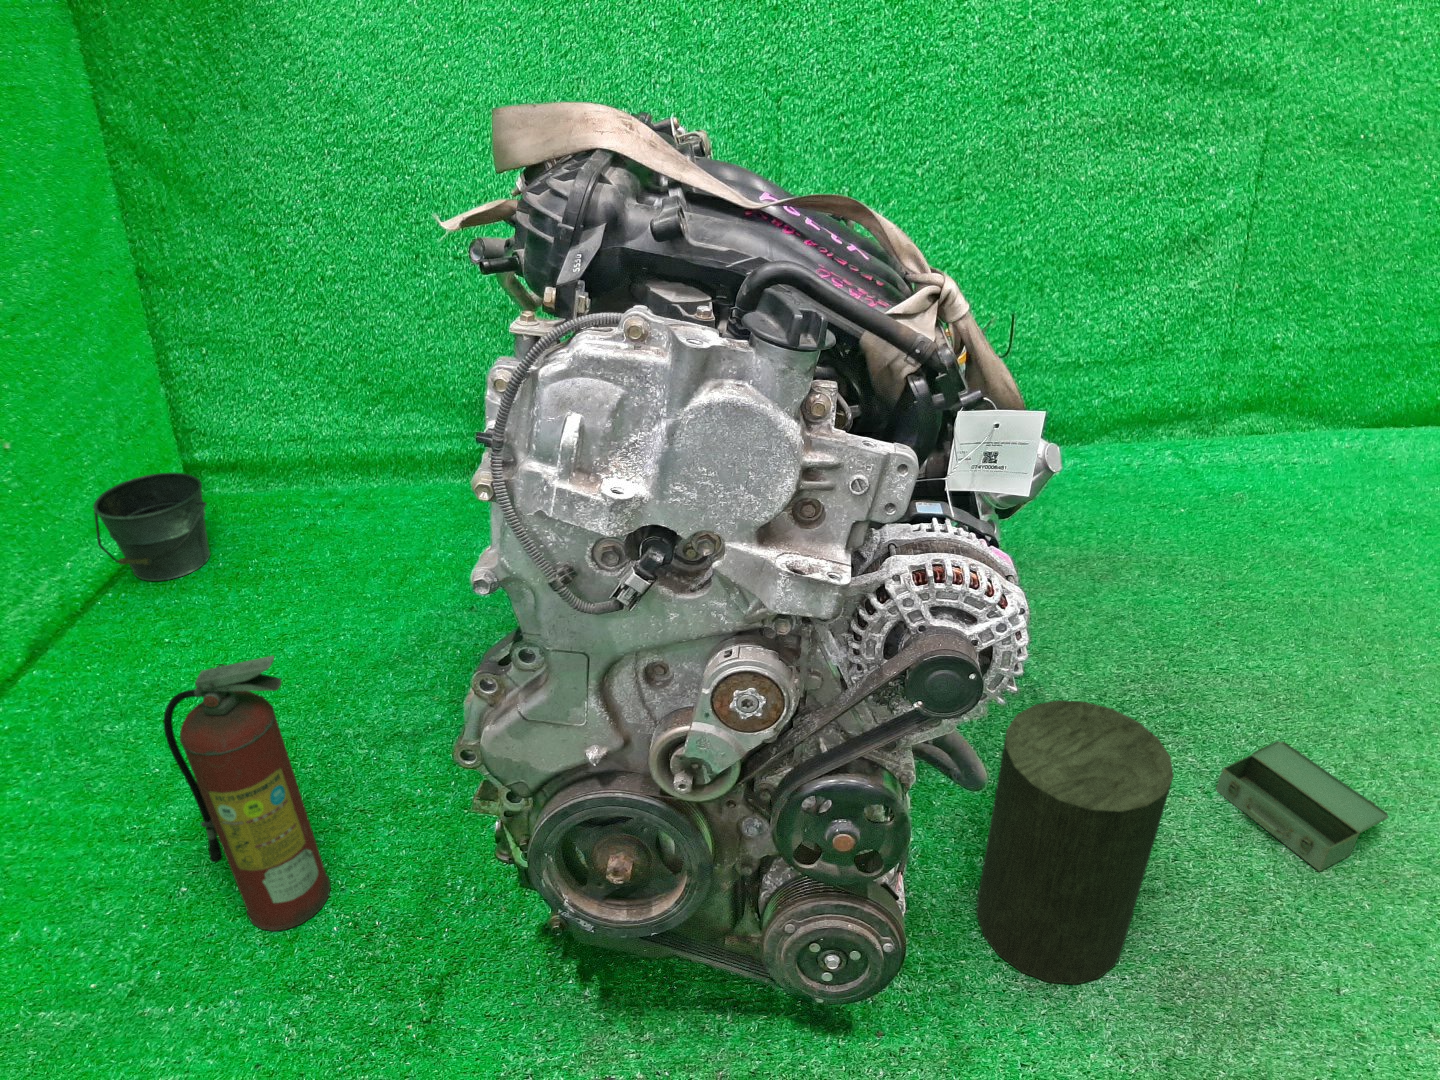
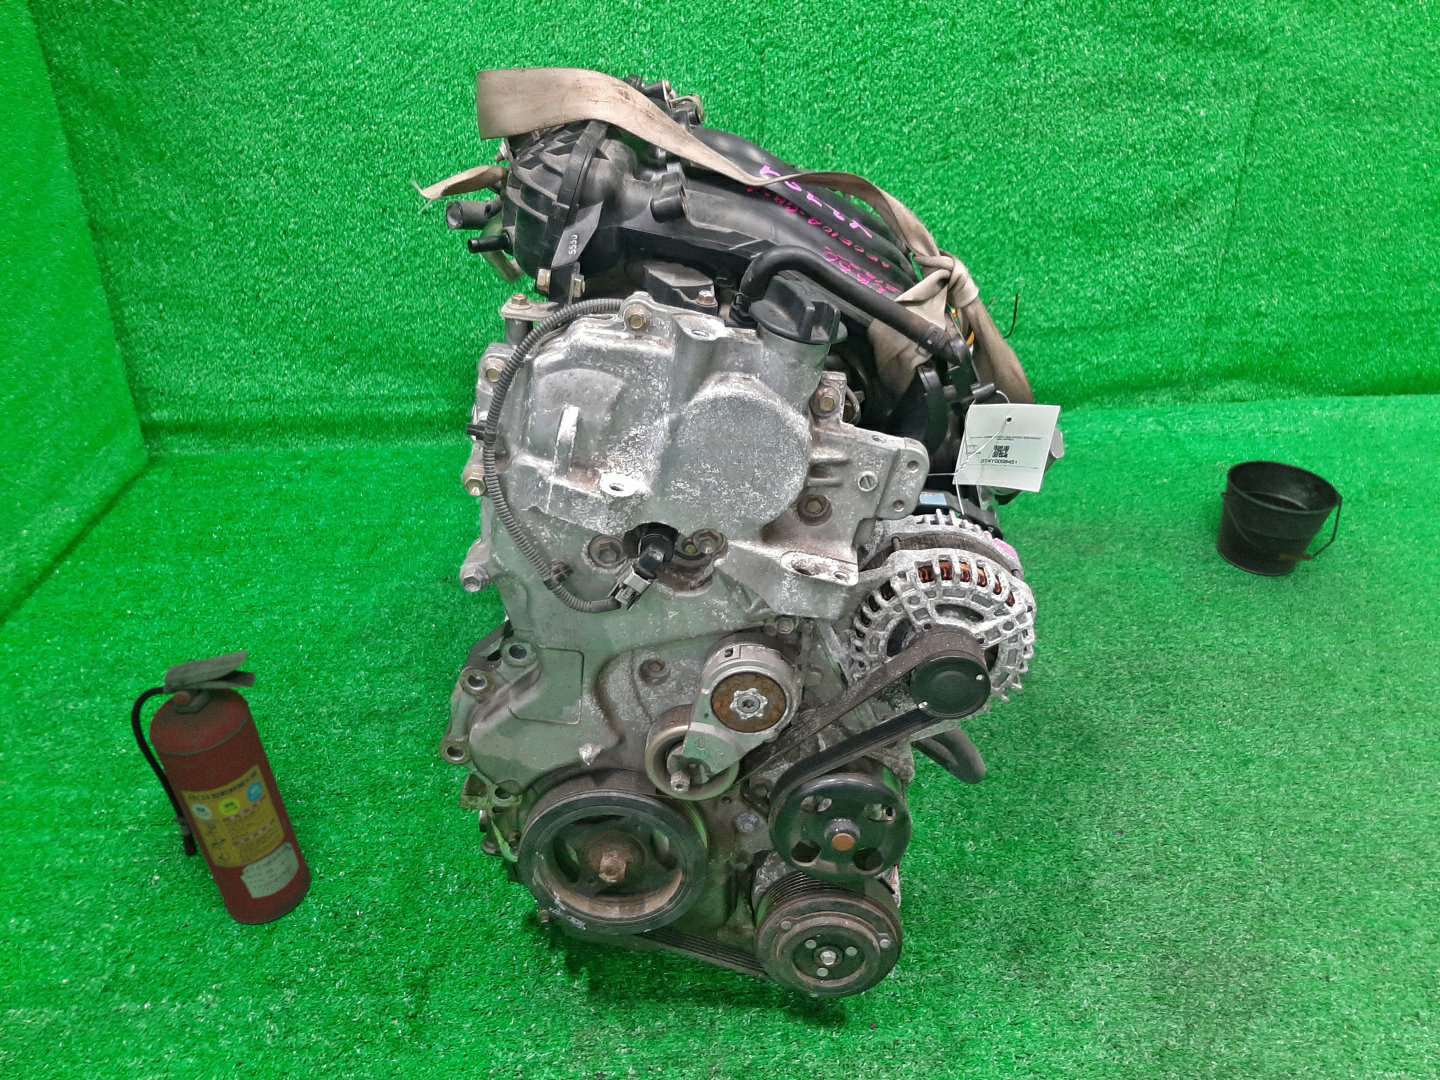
bucket: present [93,473,210,581] -> present [1217,460,1343,576]
stool: present [977,700,1173,984] -> none [967,690,1173,969]
toolbox: present [1216,741,1388,871] -> none [1198,718,1368,850]

